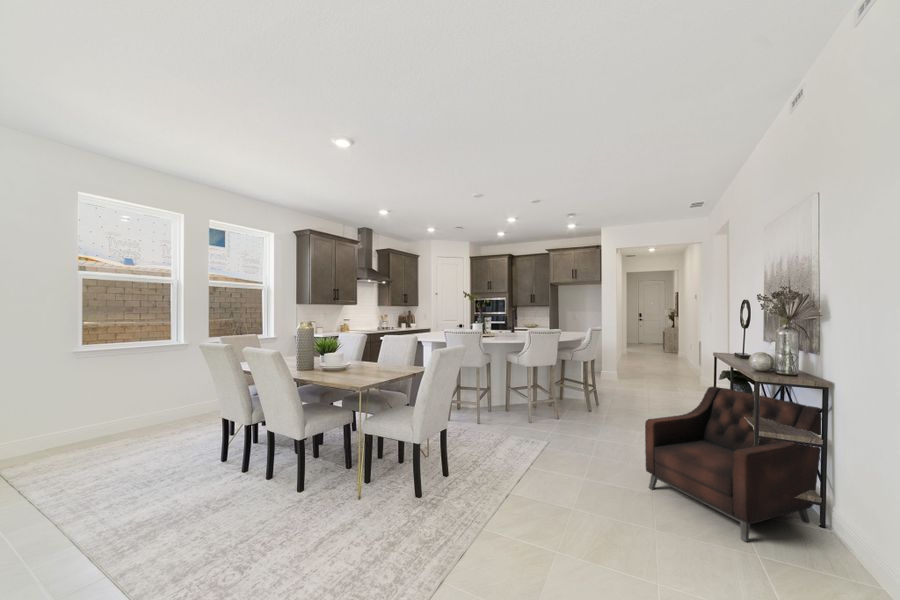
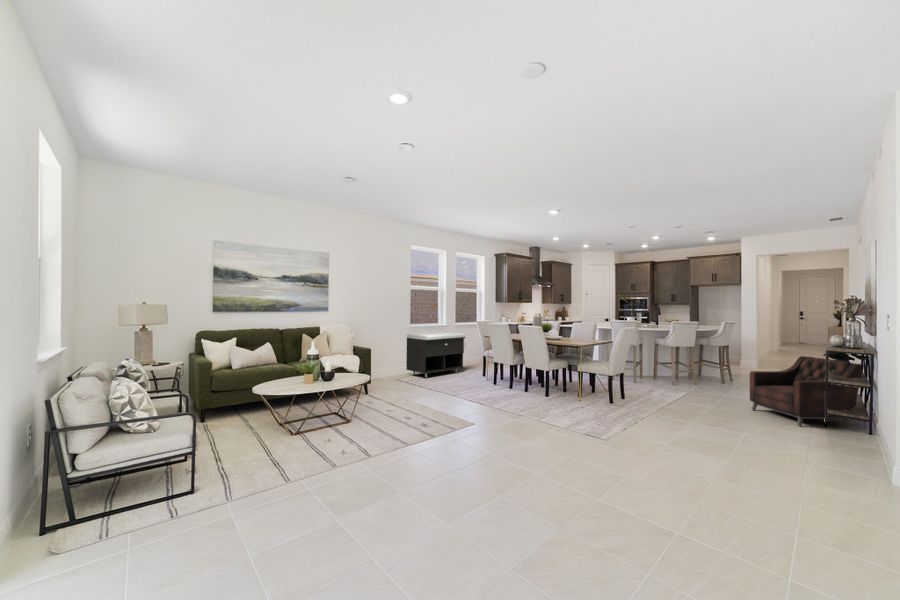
storage bench: none [65,354,209,451] -> present [406,332,465,377]

